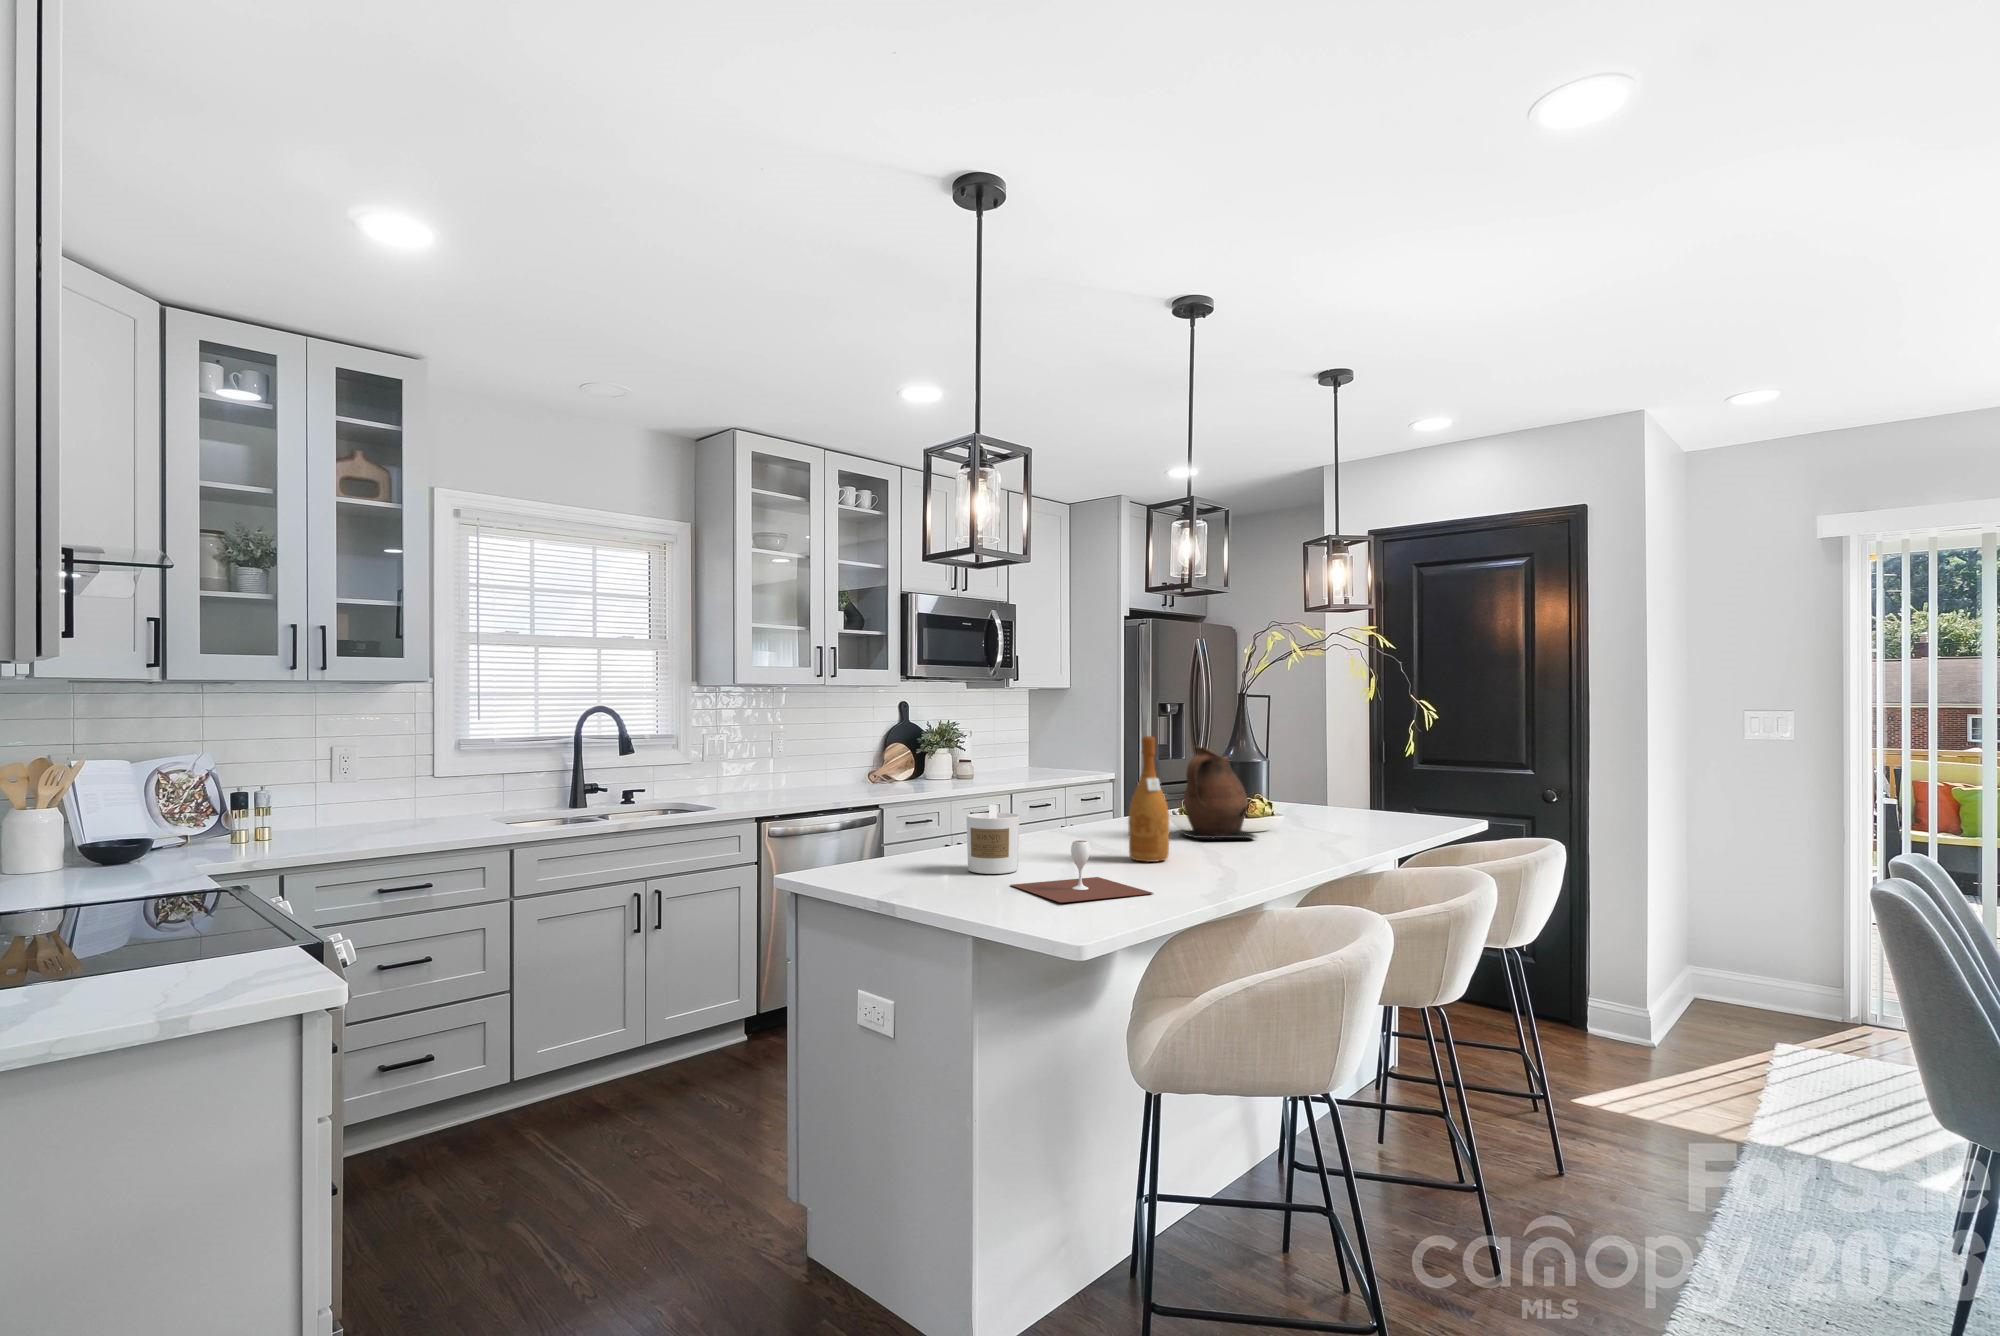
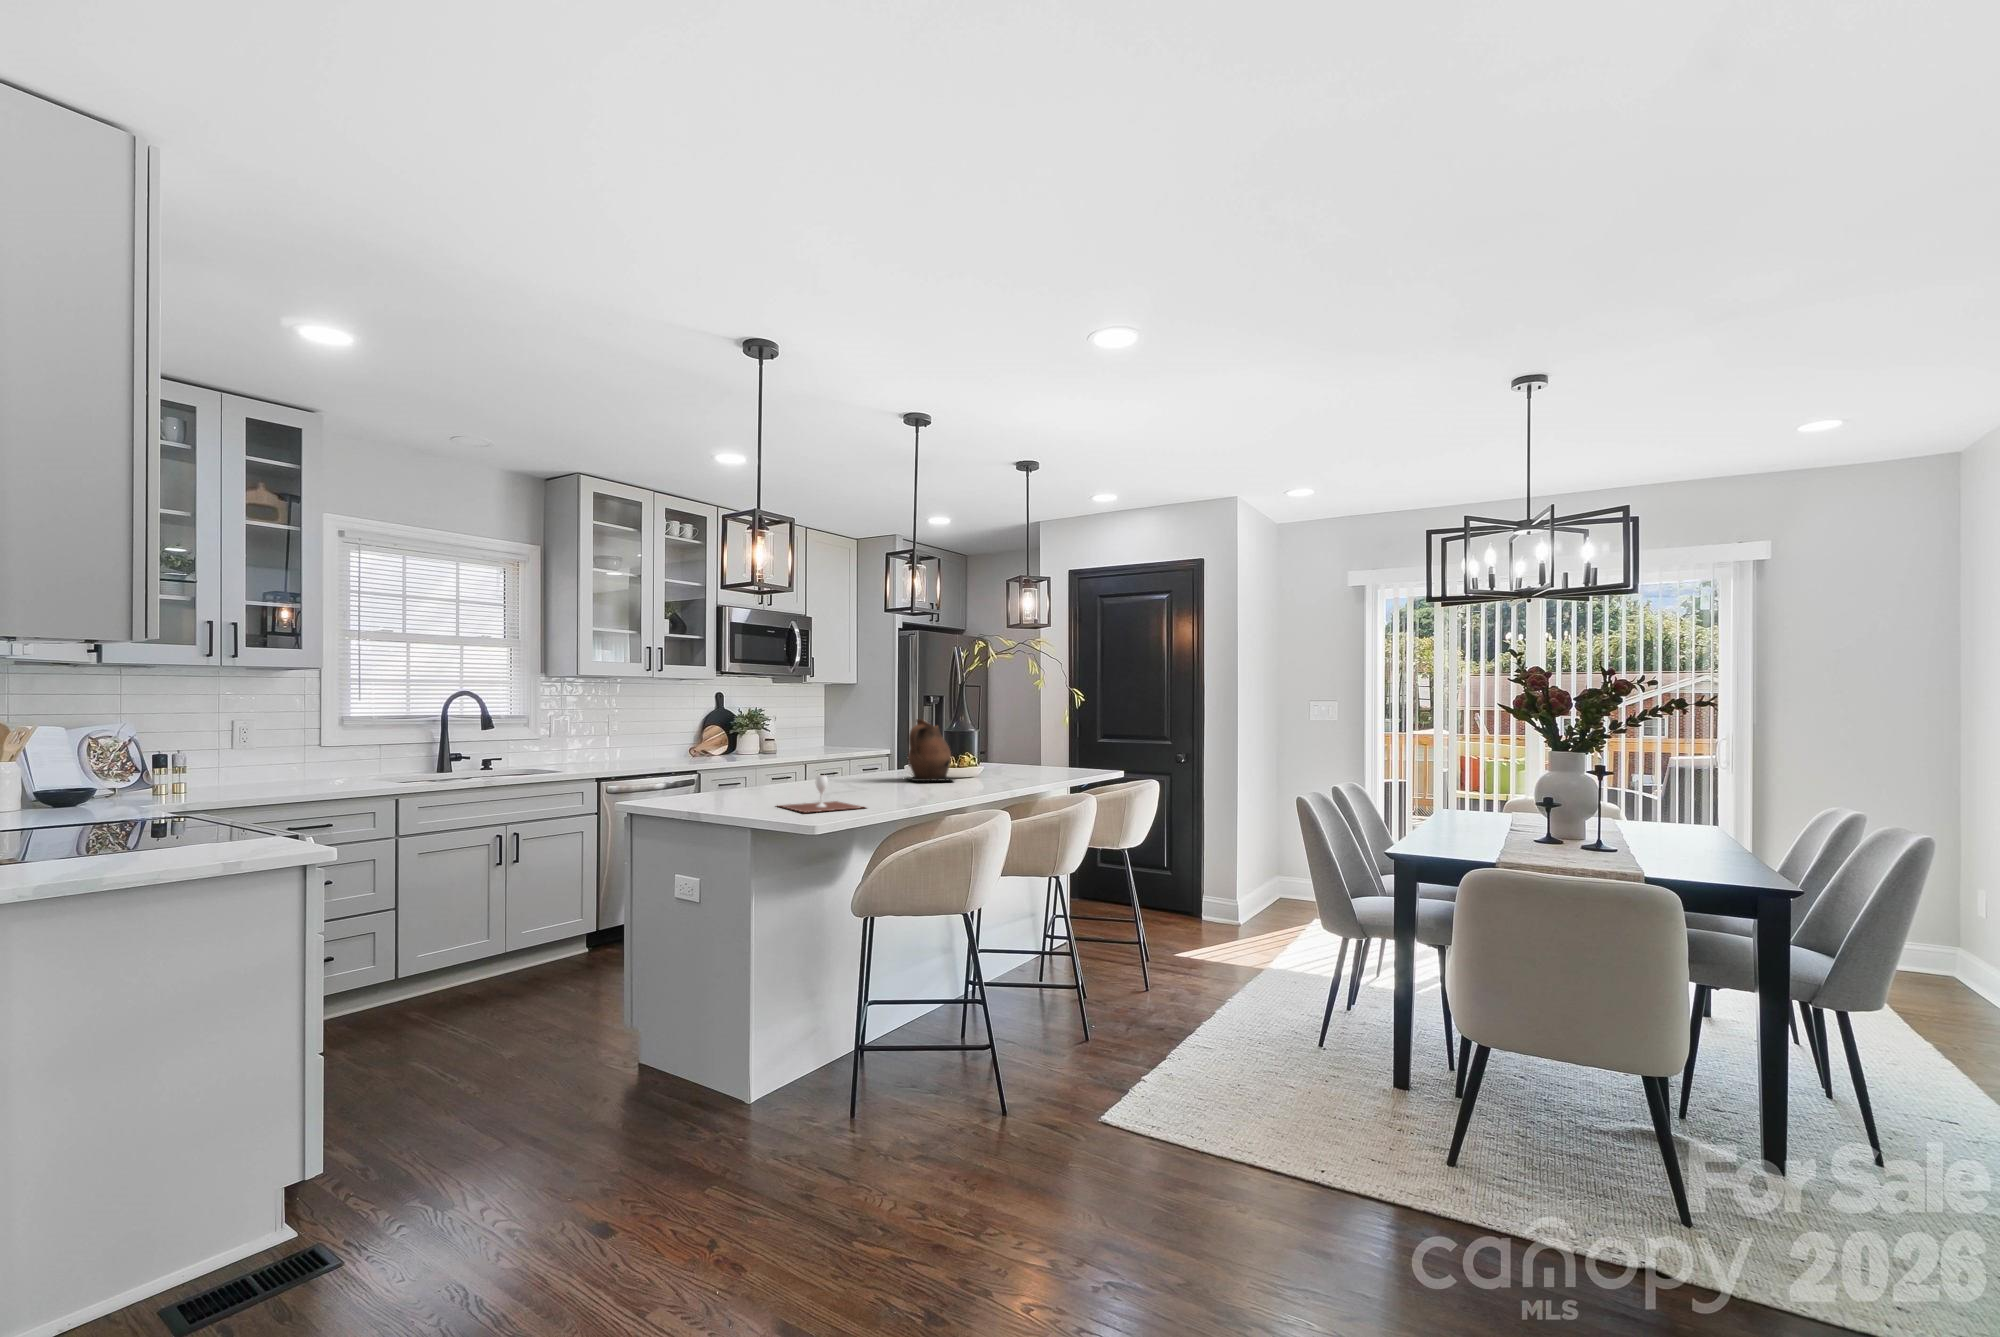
wine bottle: present [1128,736,1169,862] -> none [863,710,890,793]
candle: present [967,805,1019,874] -> none [749,755,785,801]

